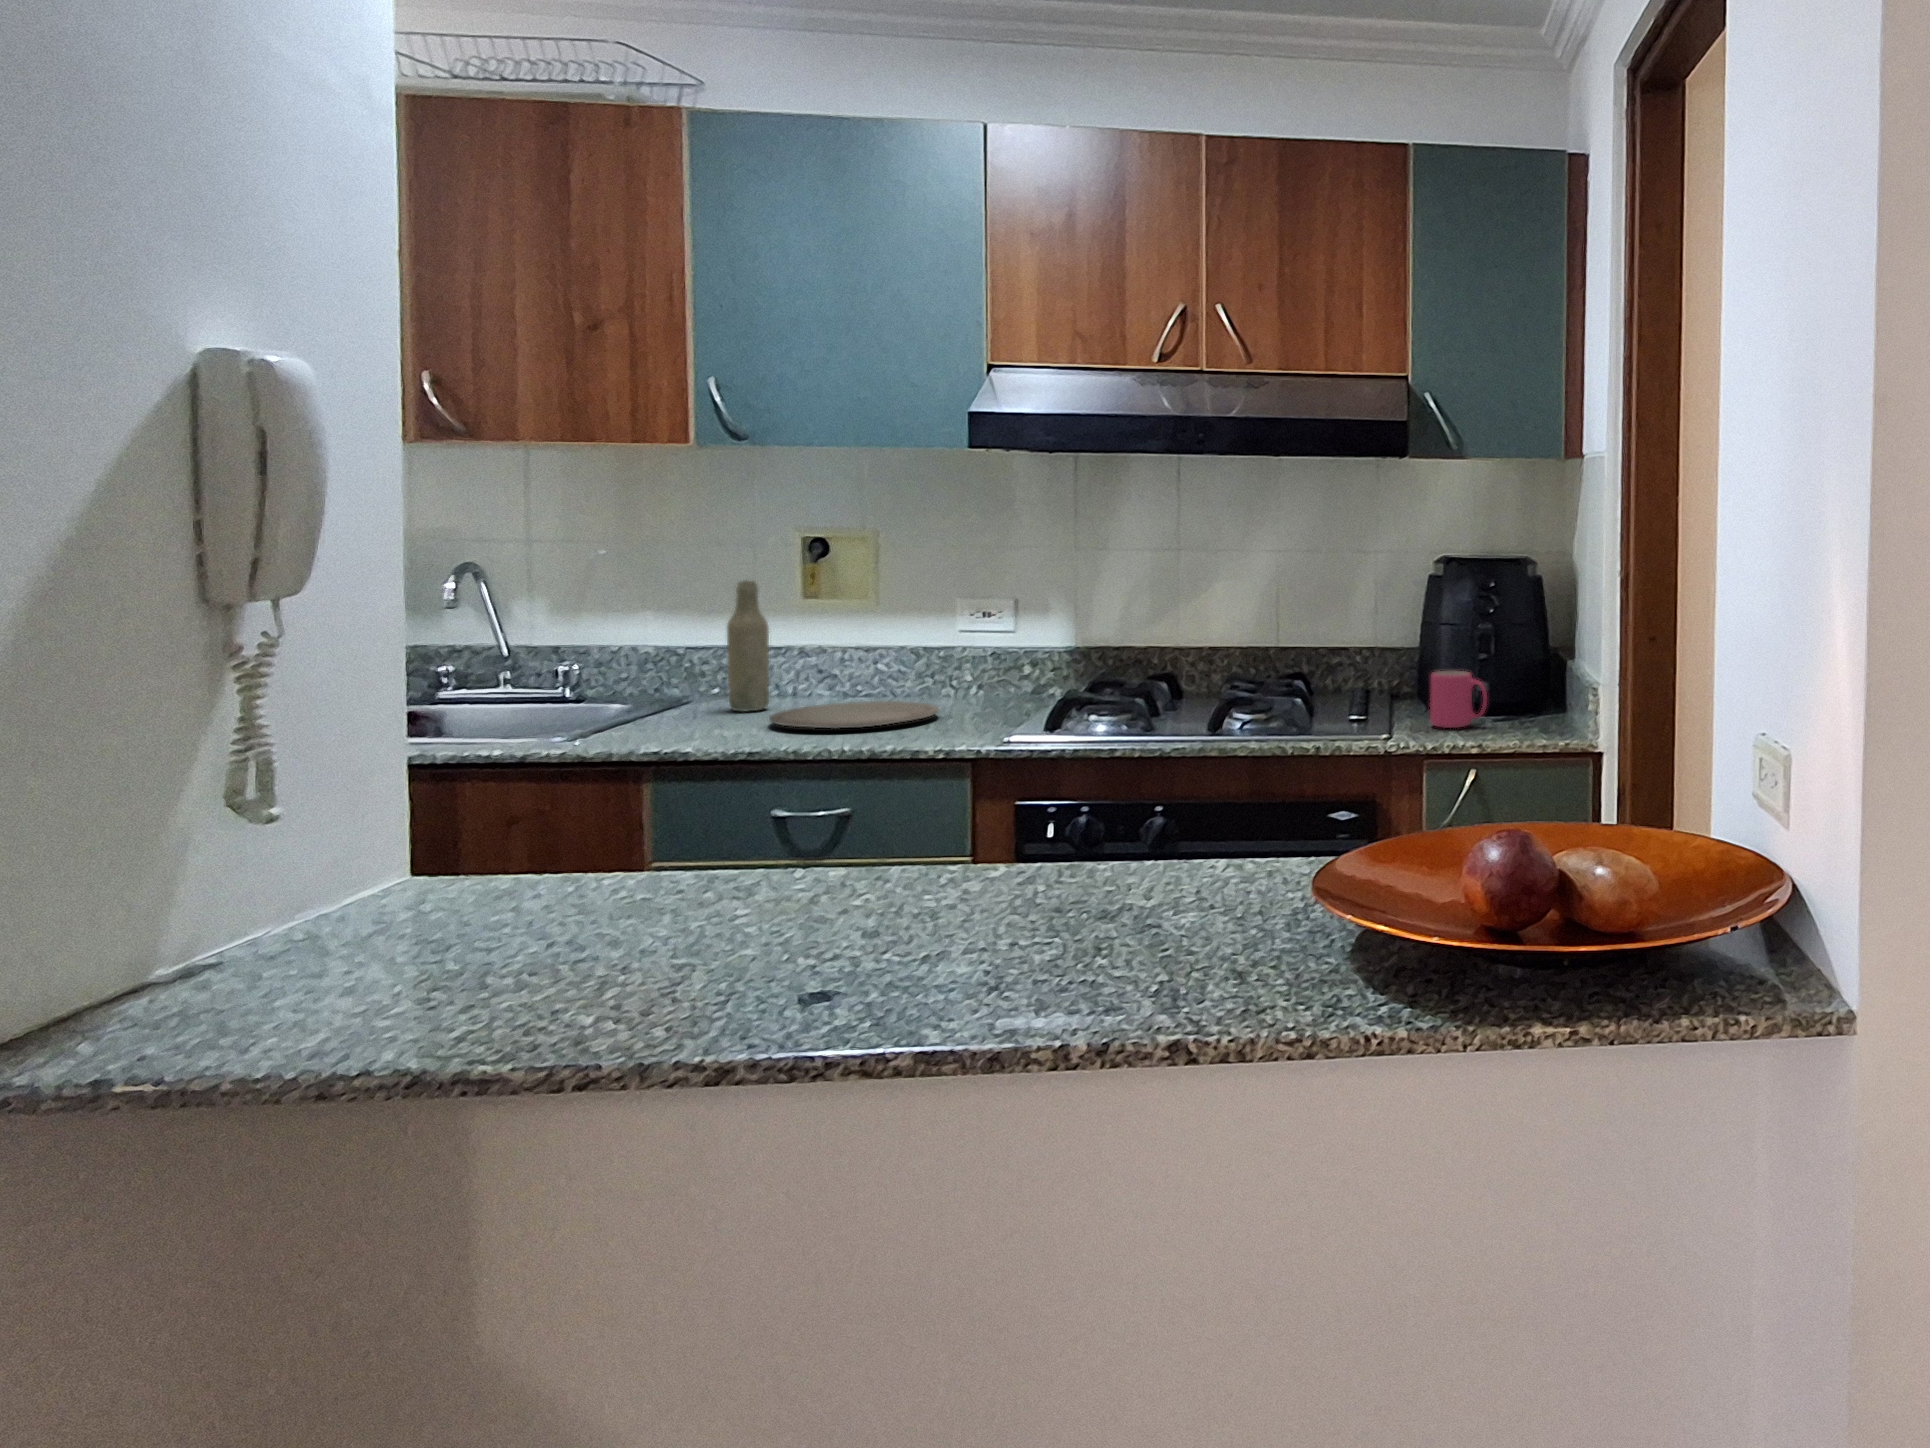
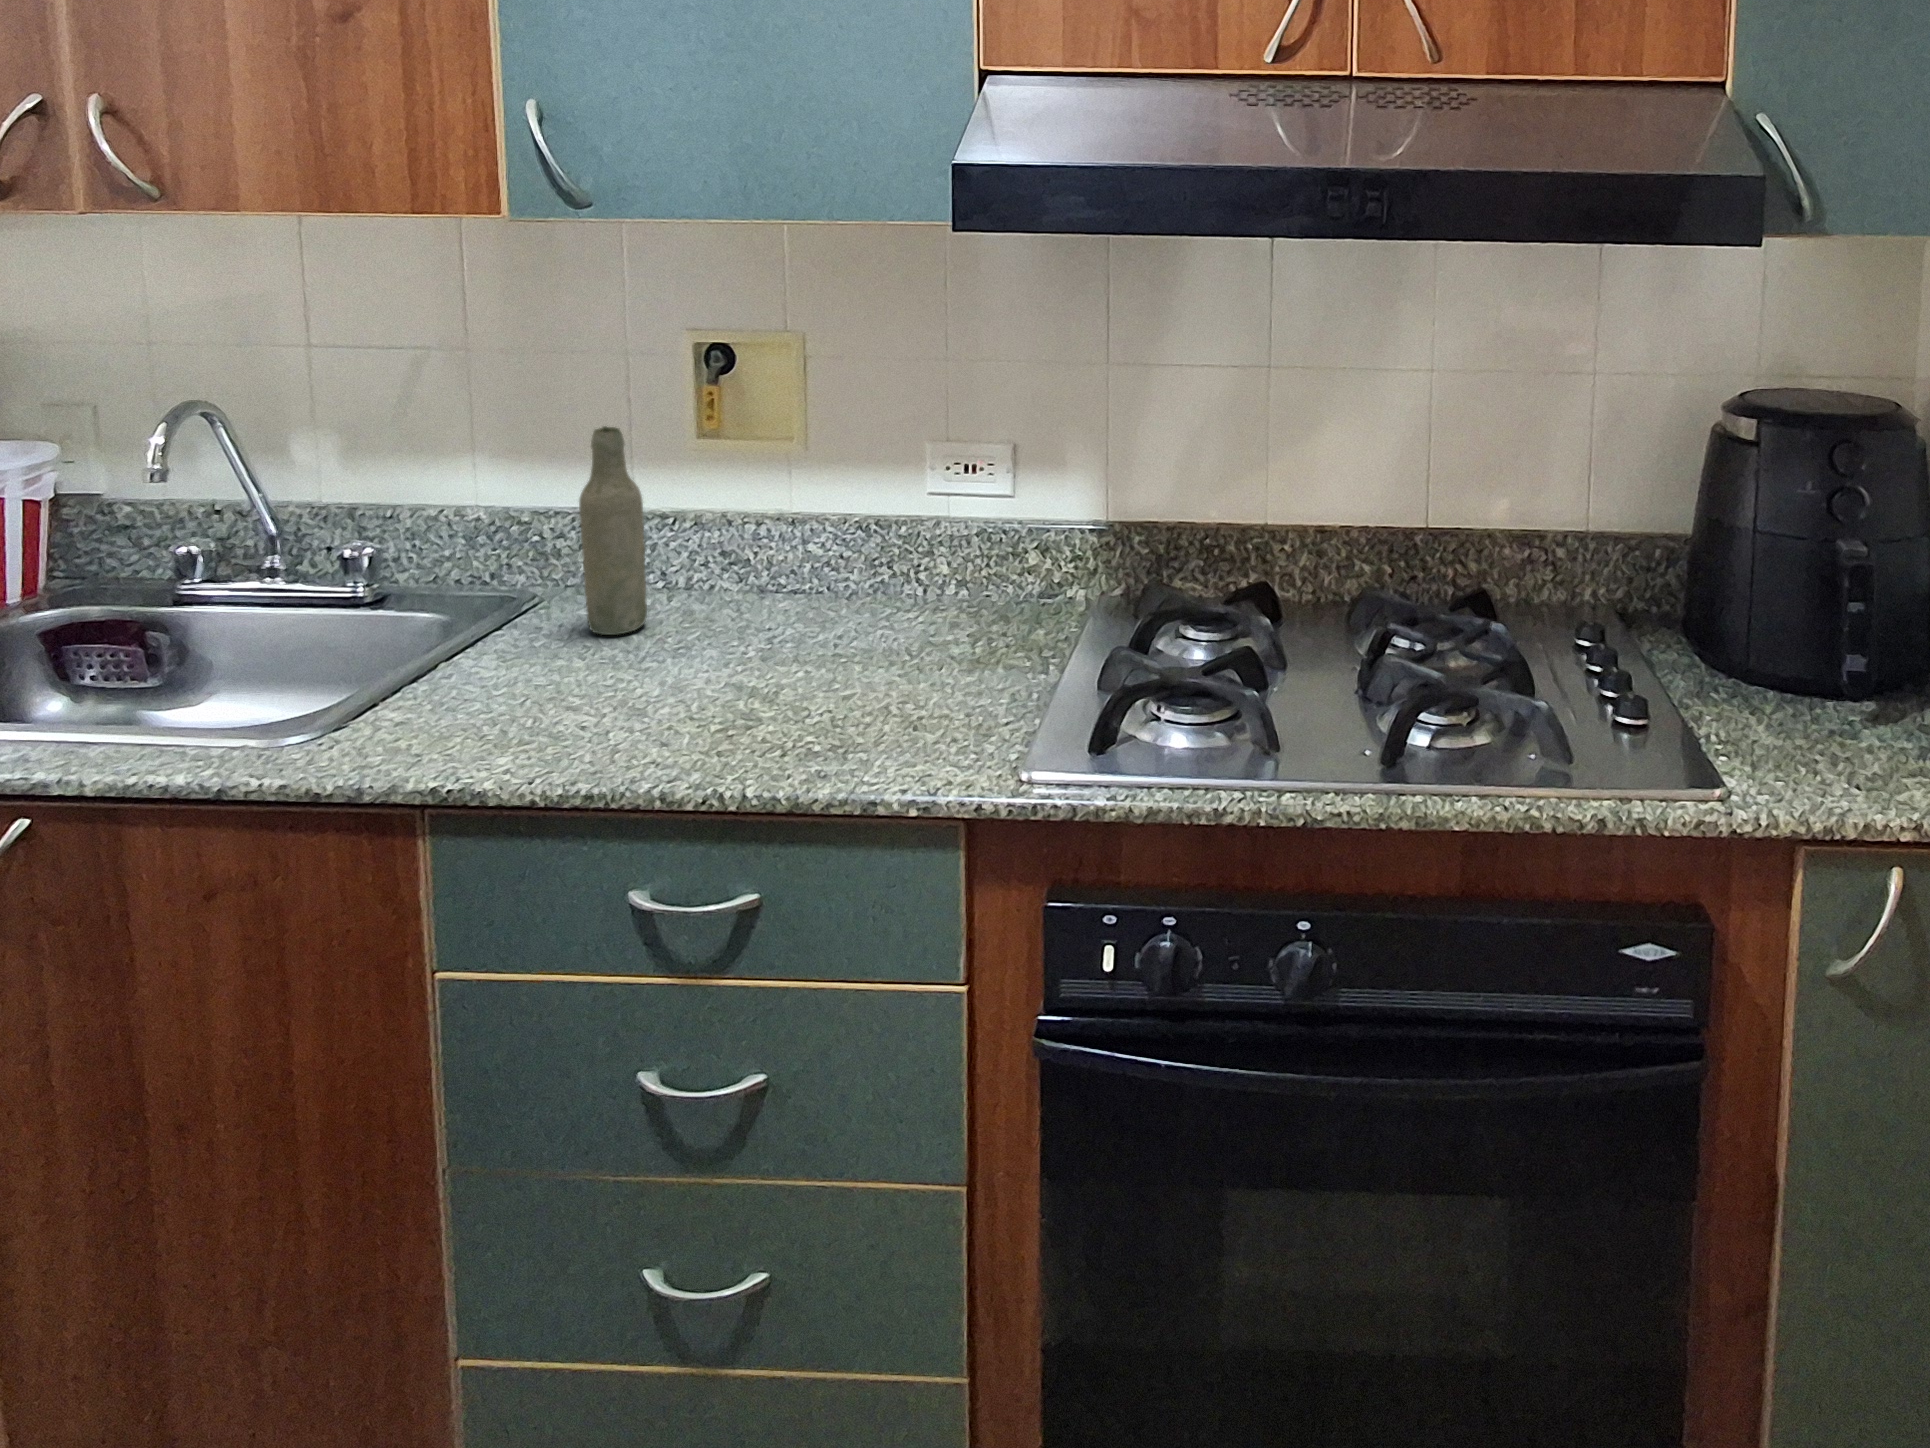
mug: present [1430,671,1487,728] -> none [1769,640,1888,760]
plate: present [769,701,939,729] -> none [635,622,903,719]

